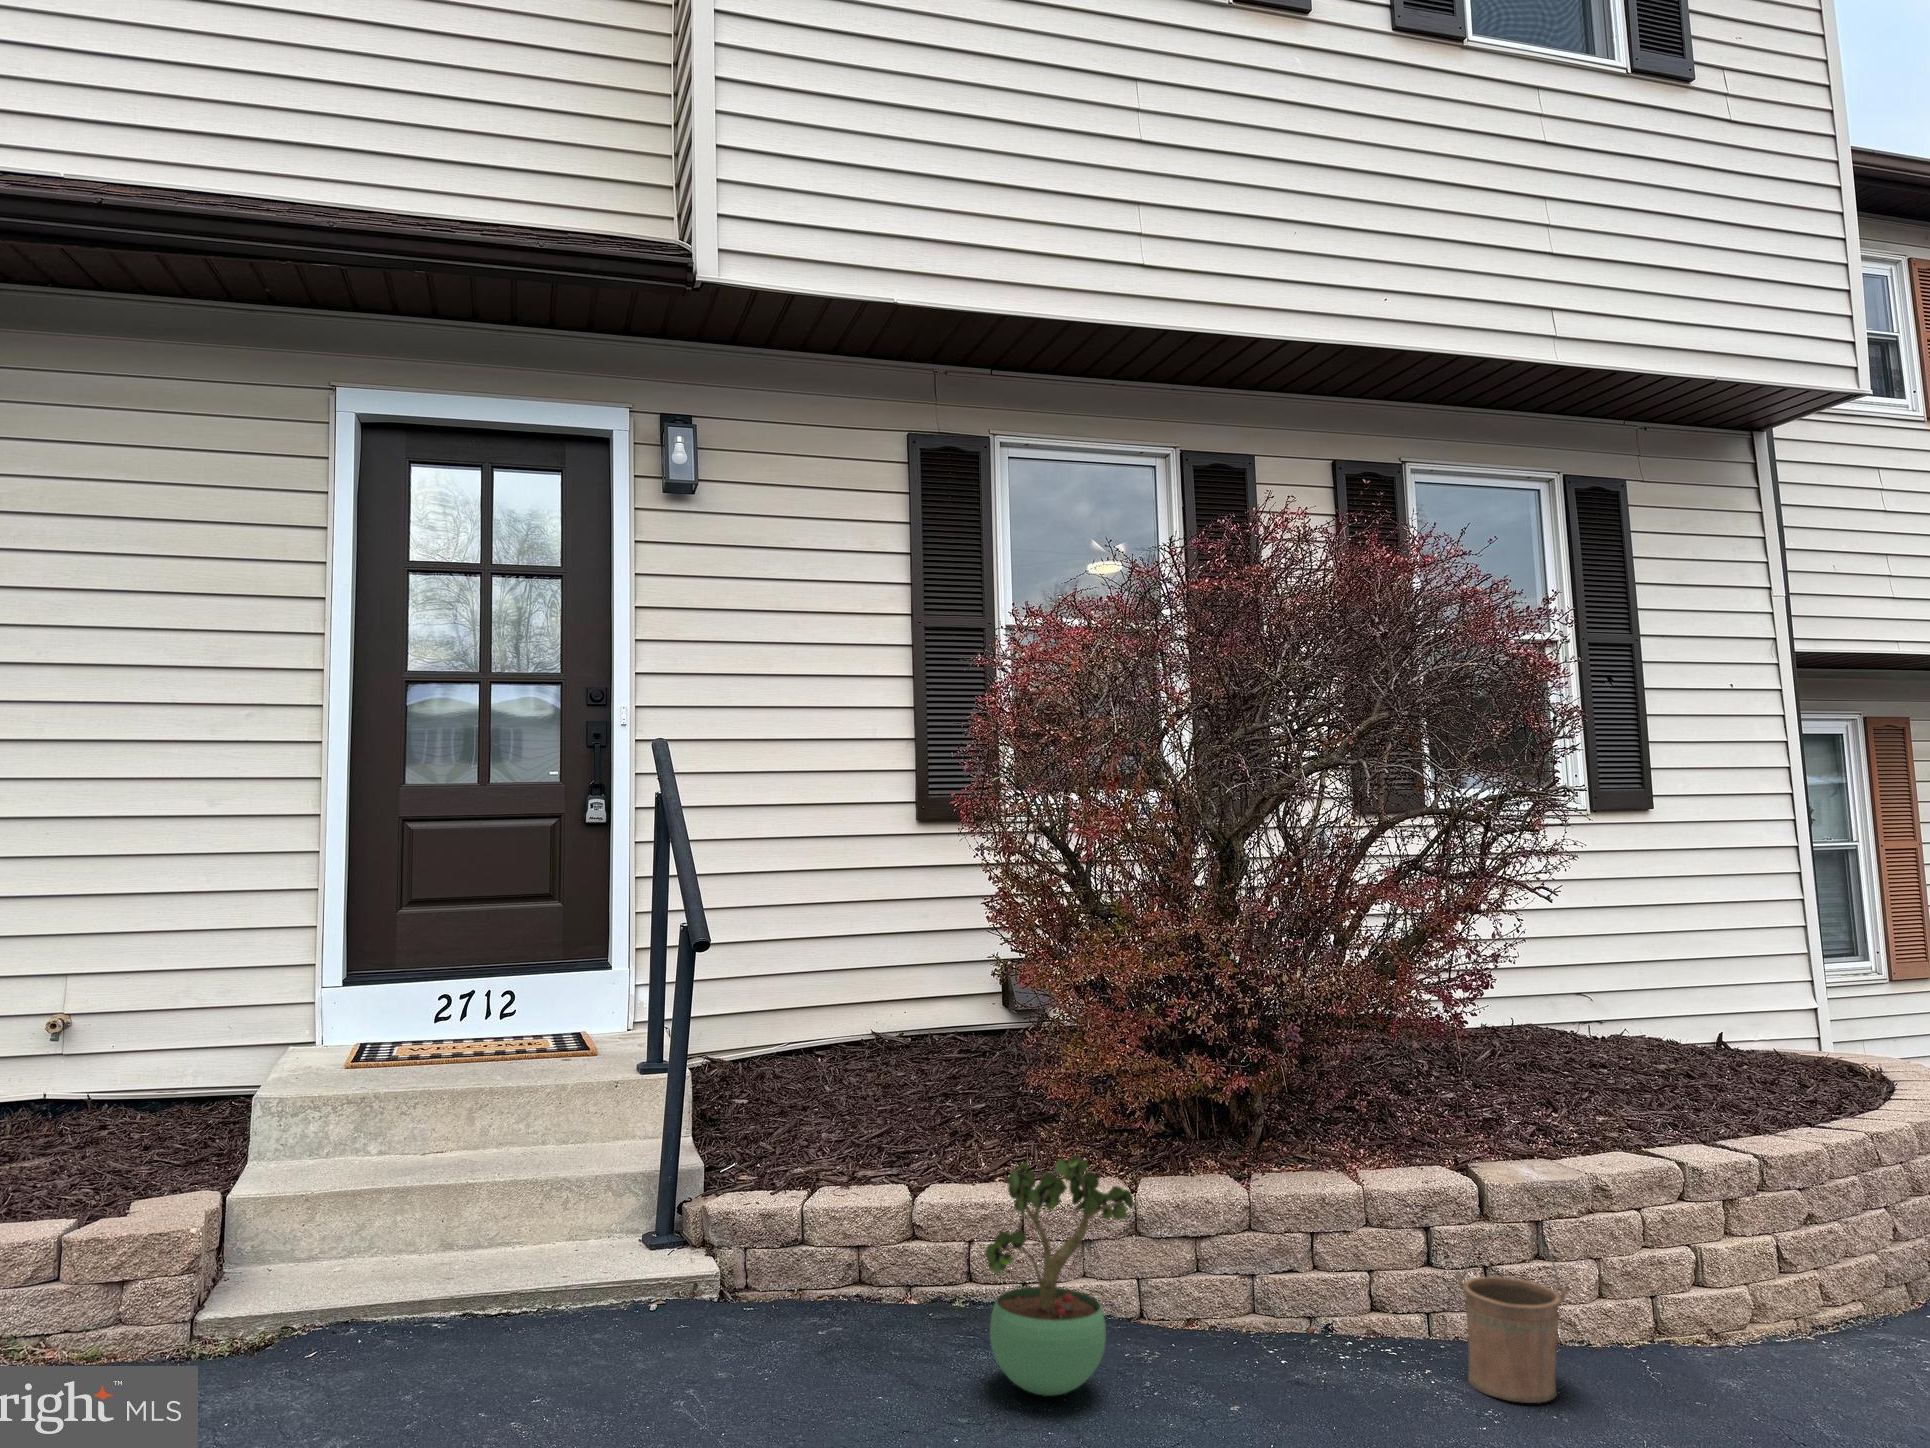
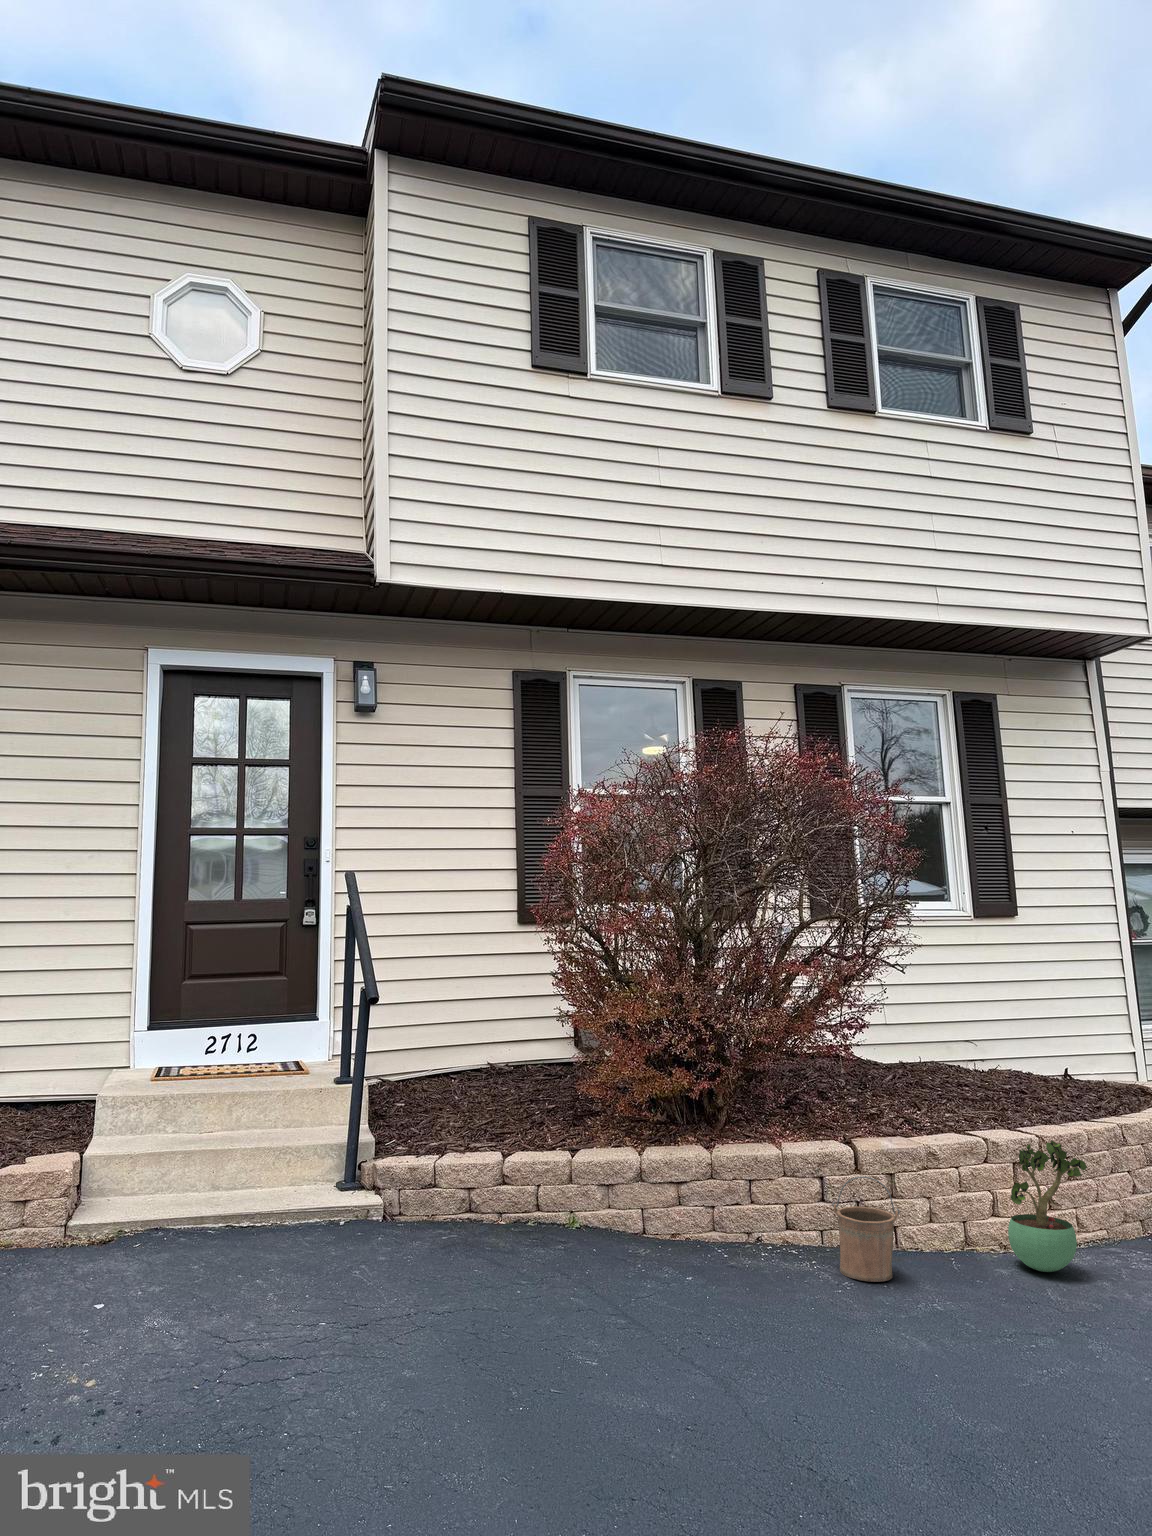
potted plant: present [985,1154,1134,1396] -> present [1008,1140,1087,1272]

